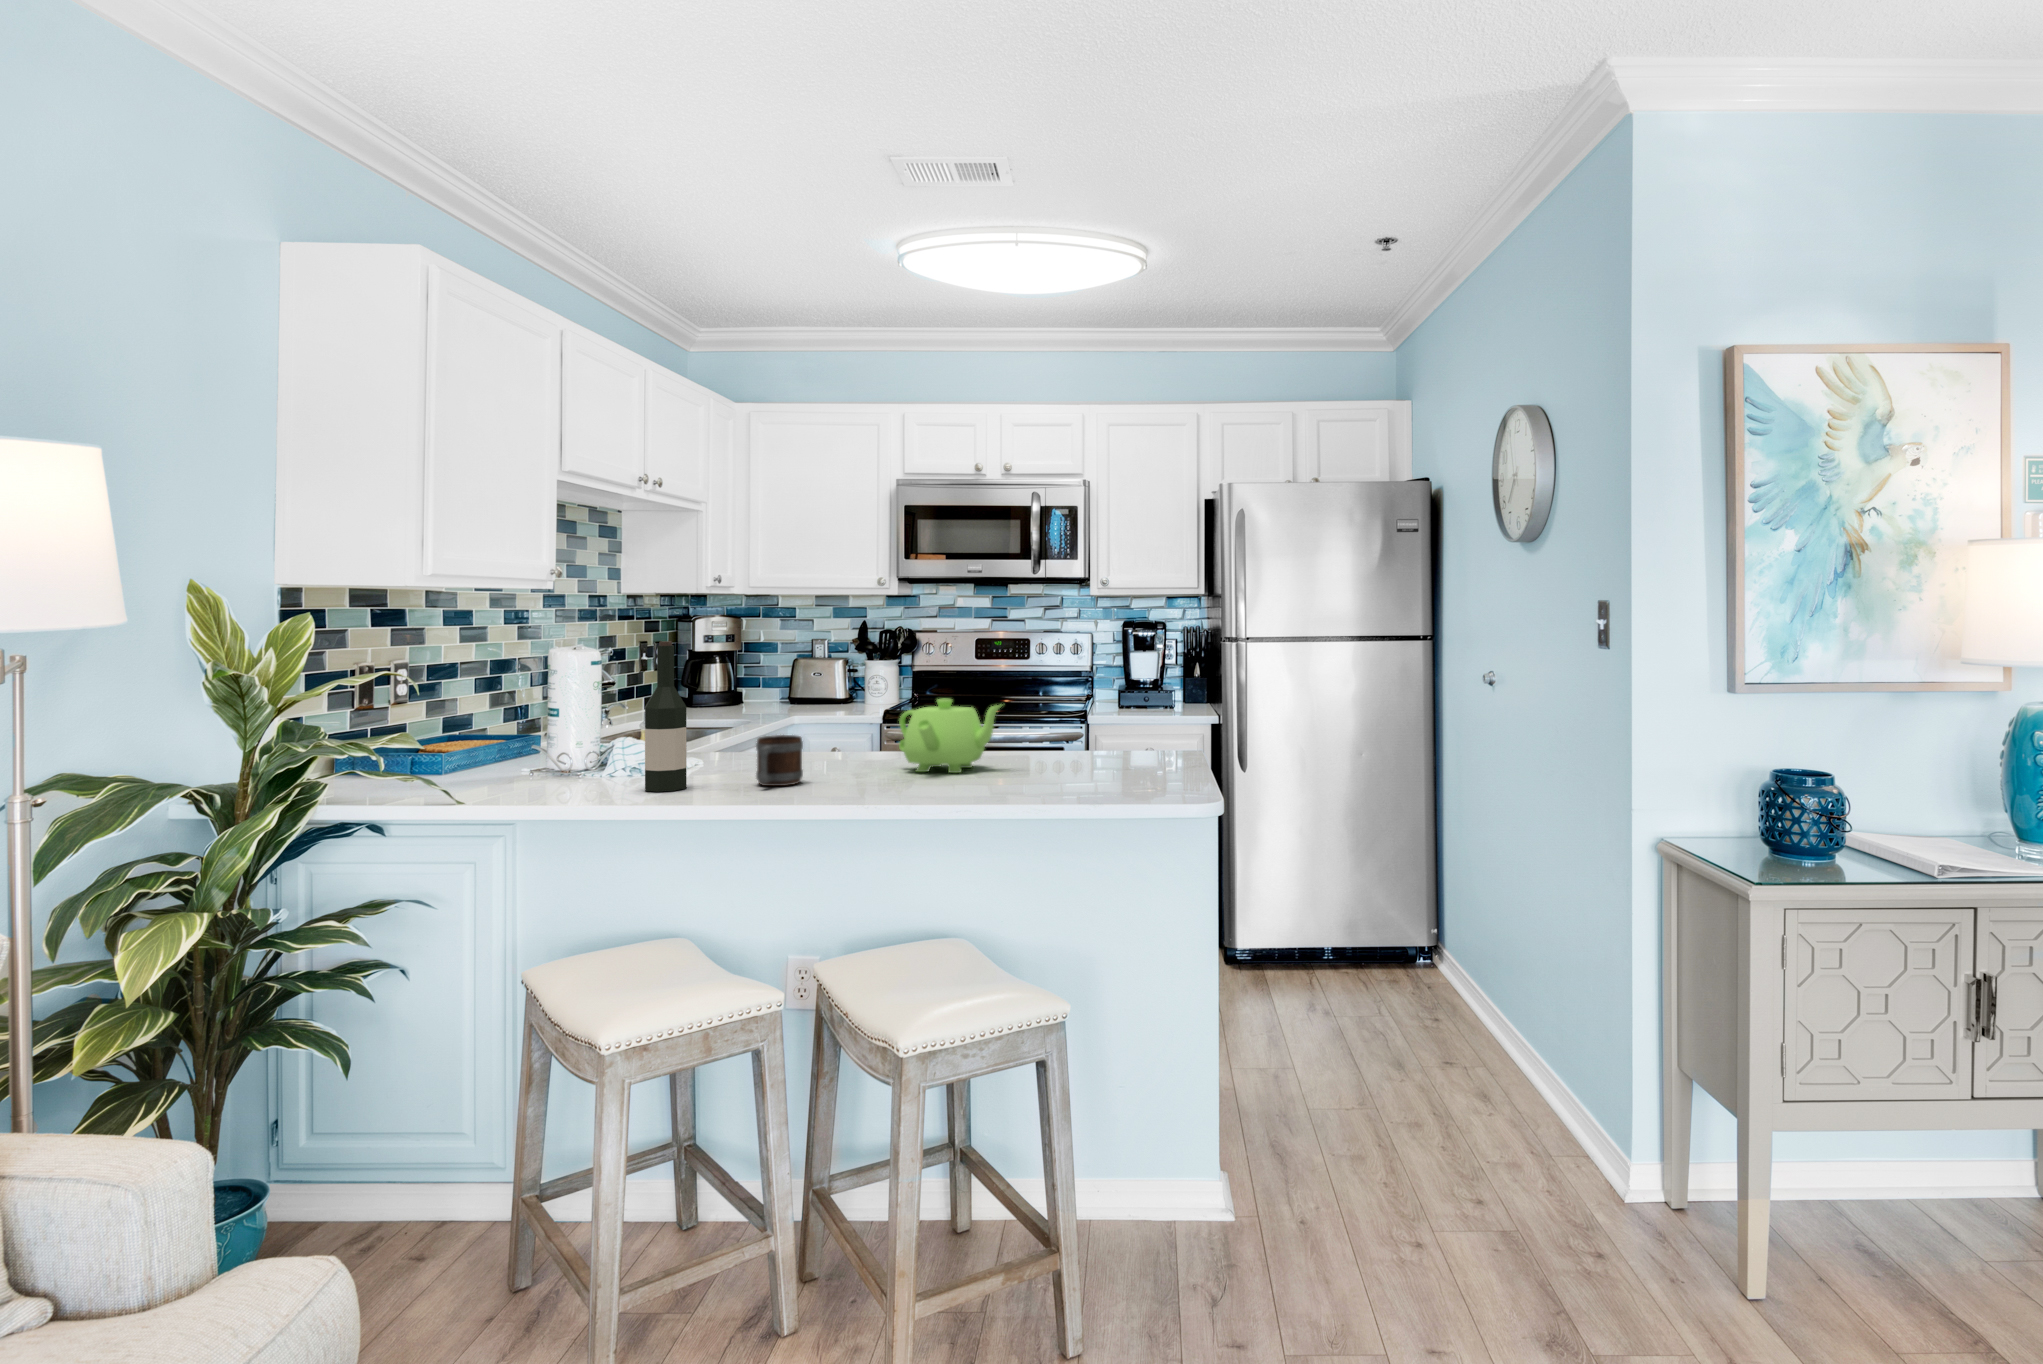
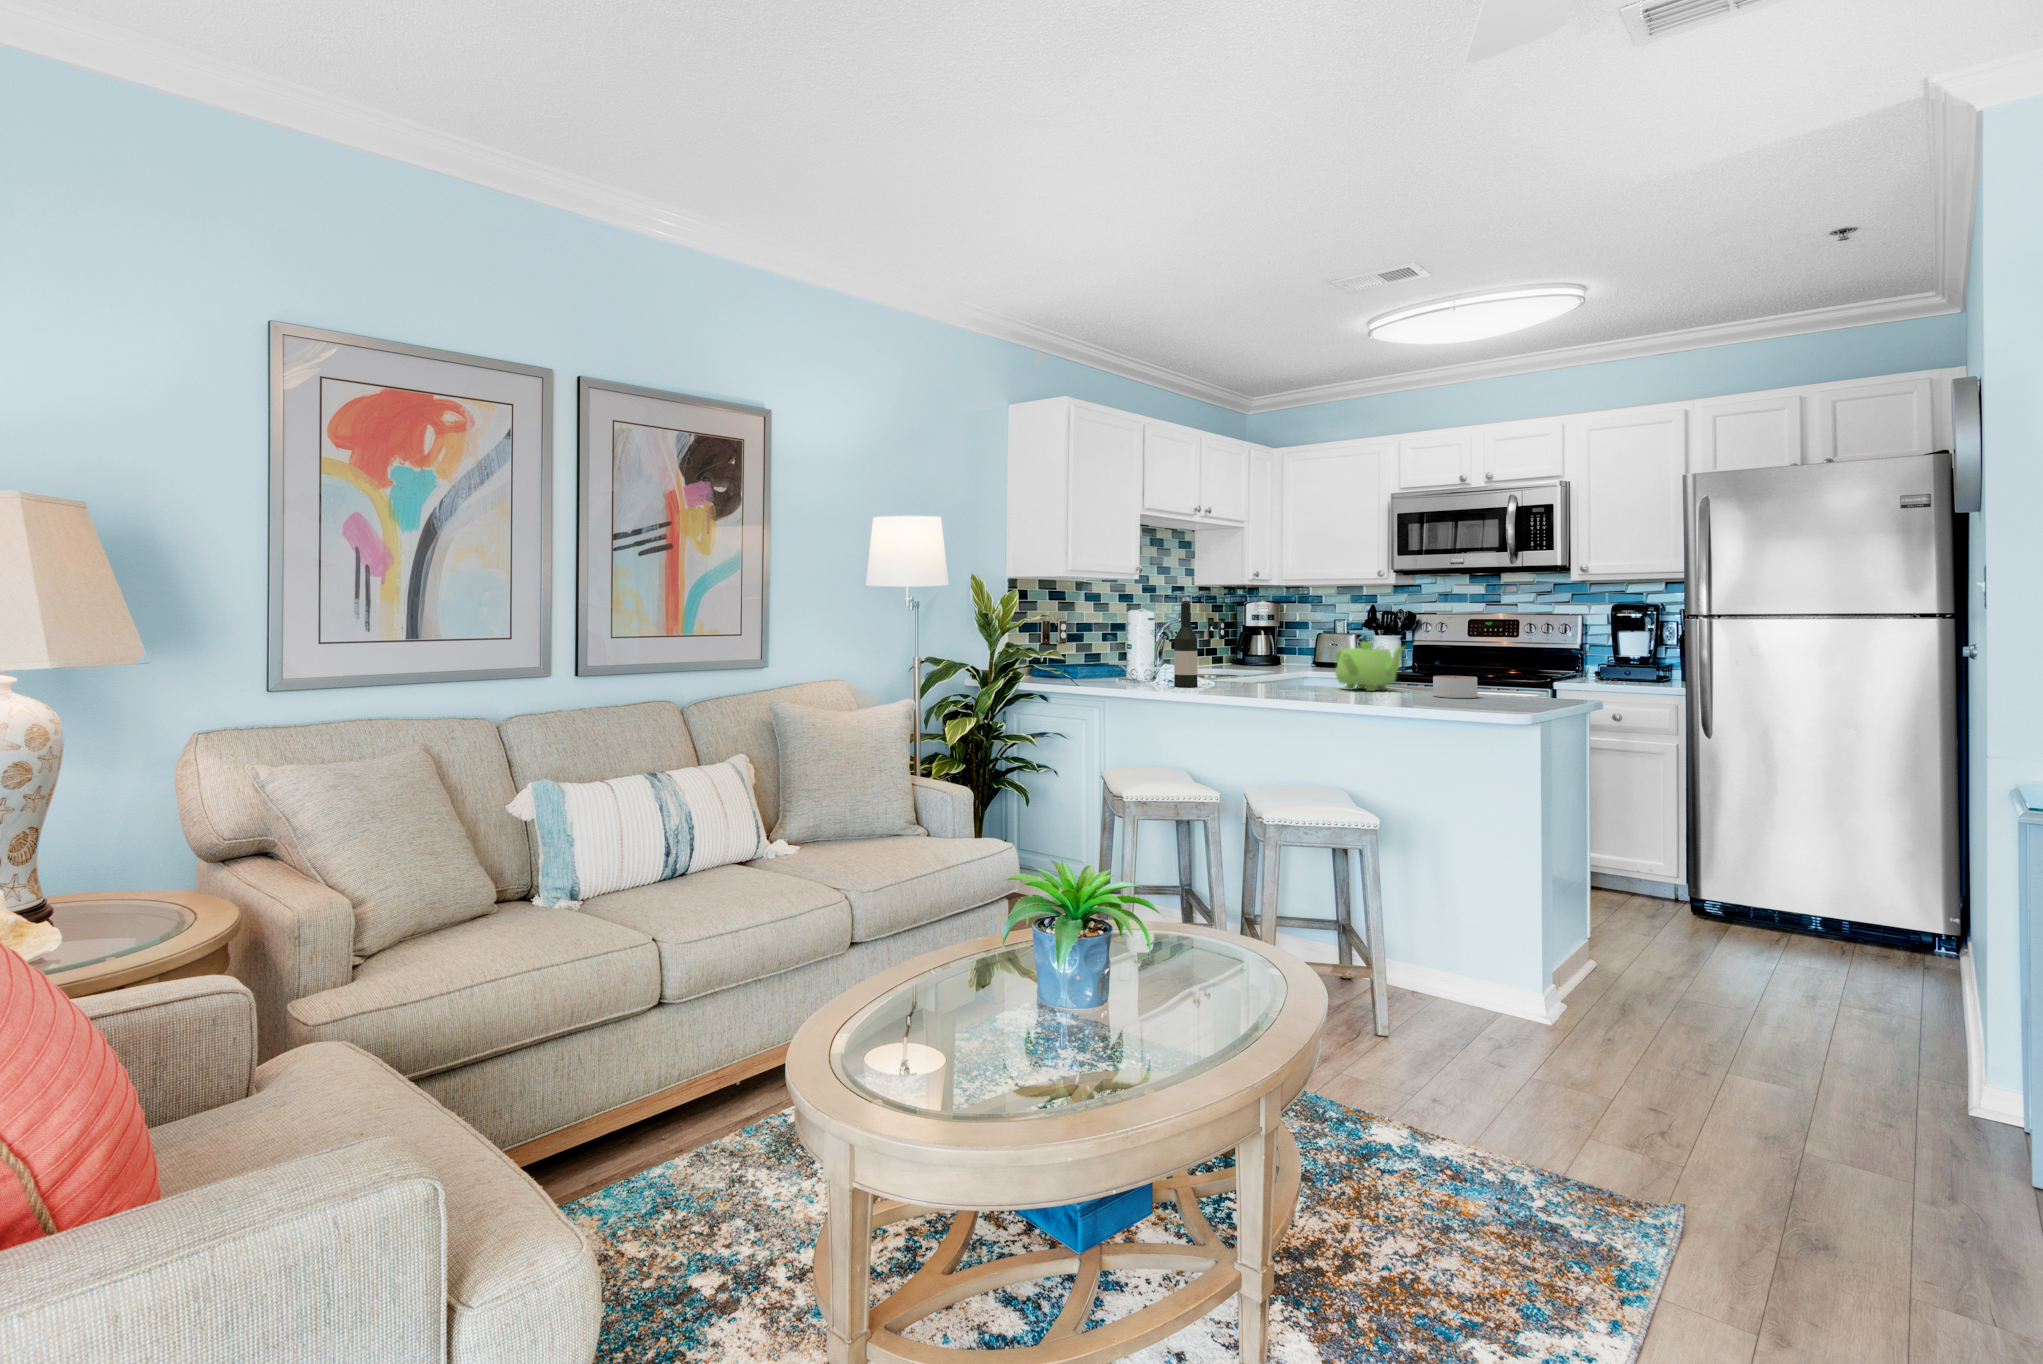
mug: present [756,735,803,786] -> none [1237,660,1266,689]
candle: none [1050,745,1106,781] -> present [1433,676,1477,698]

